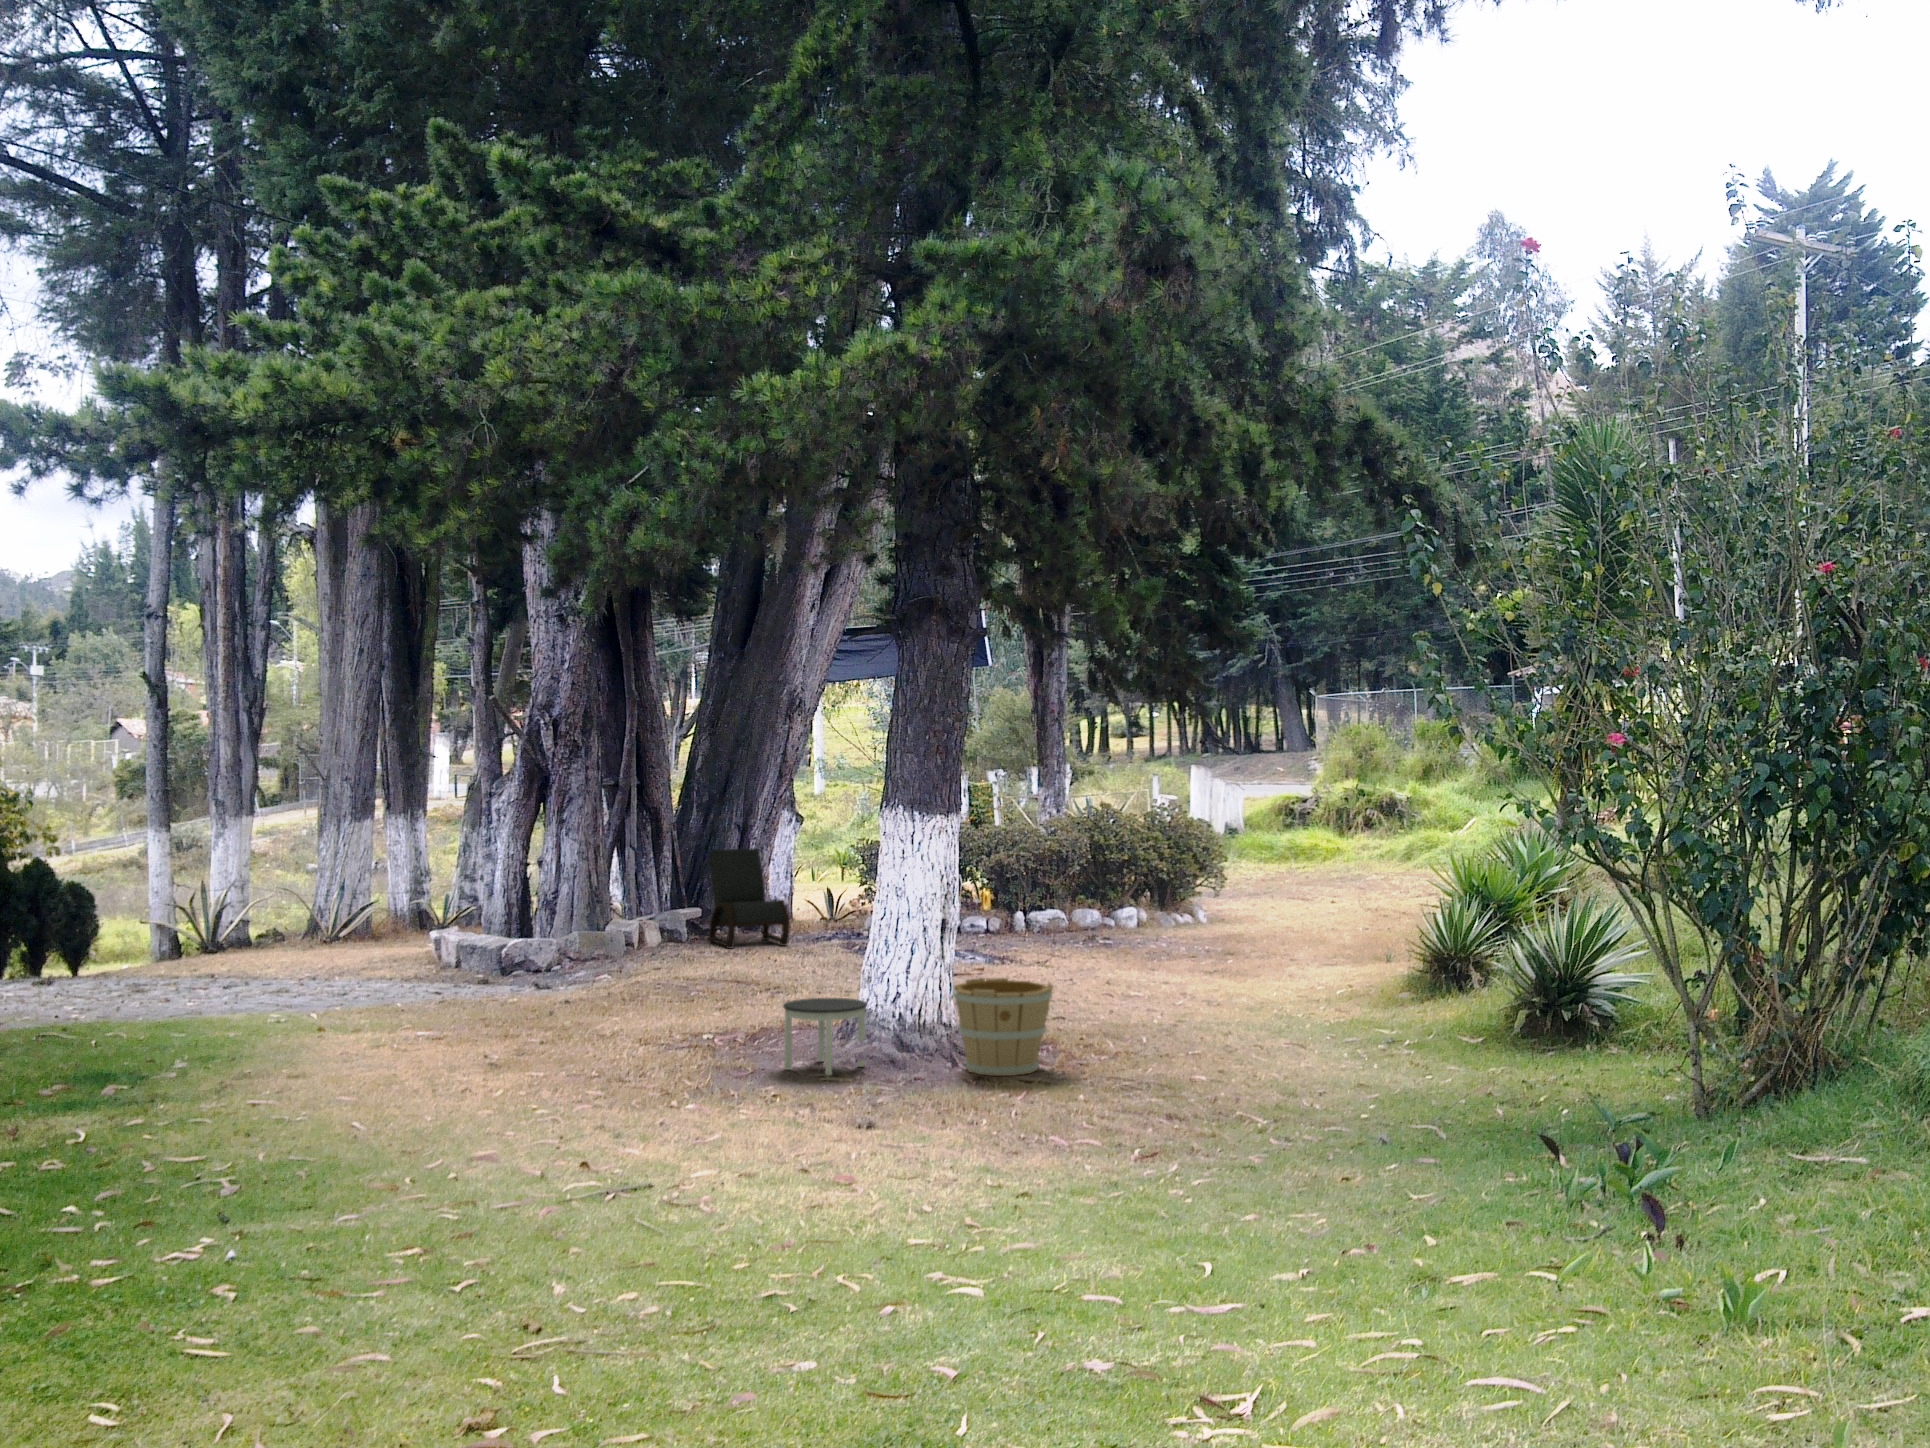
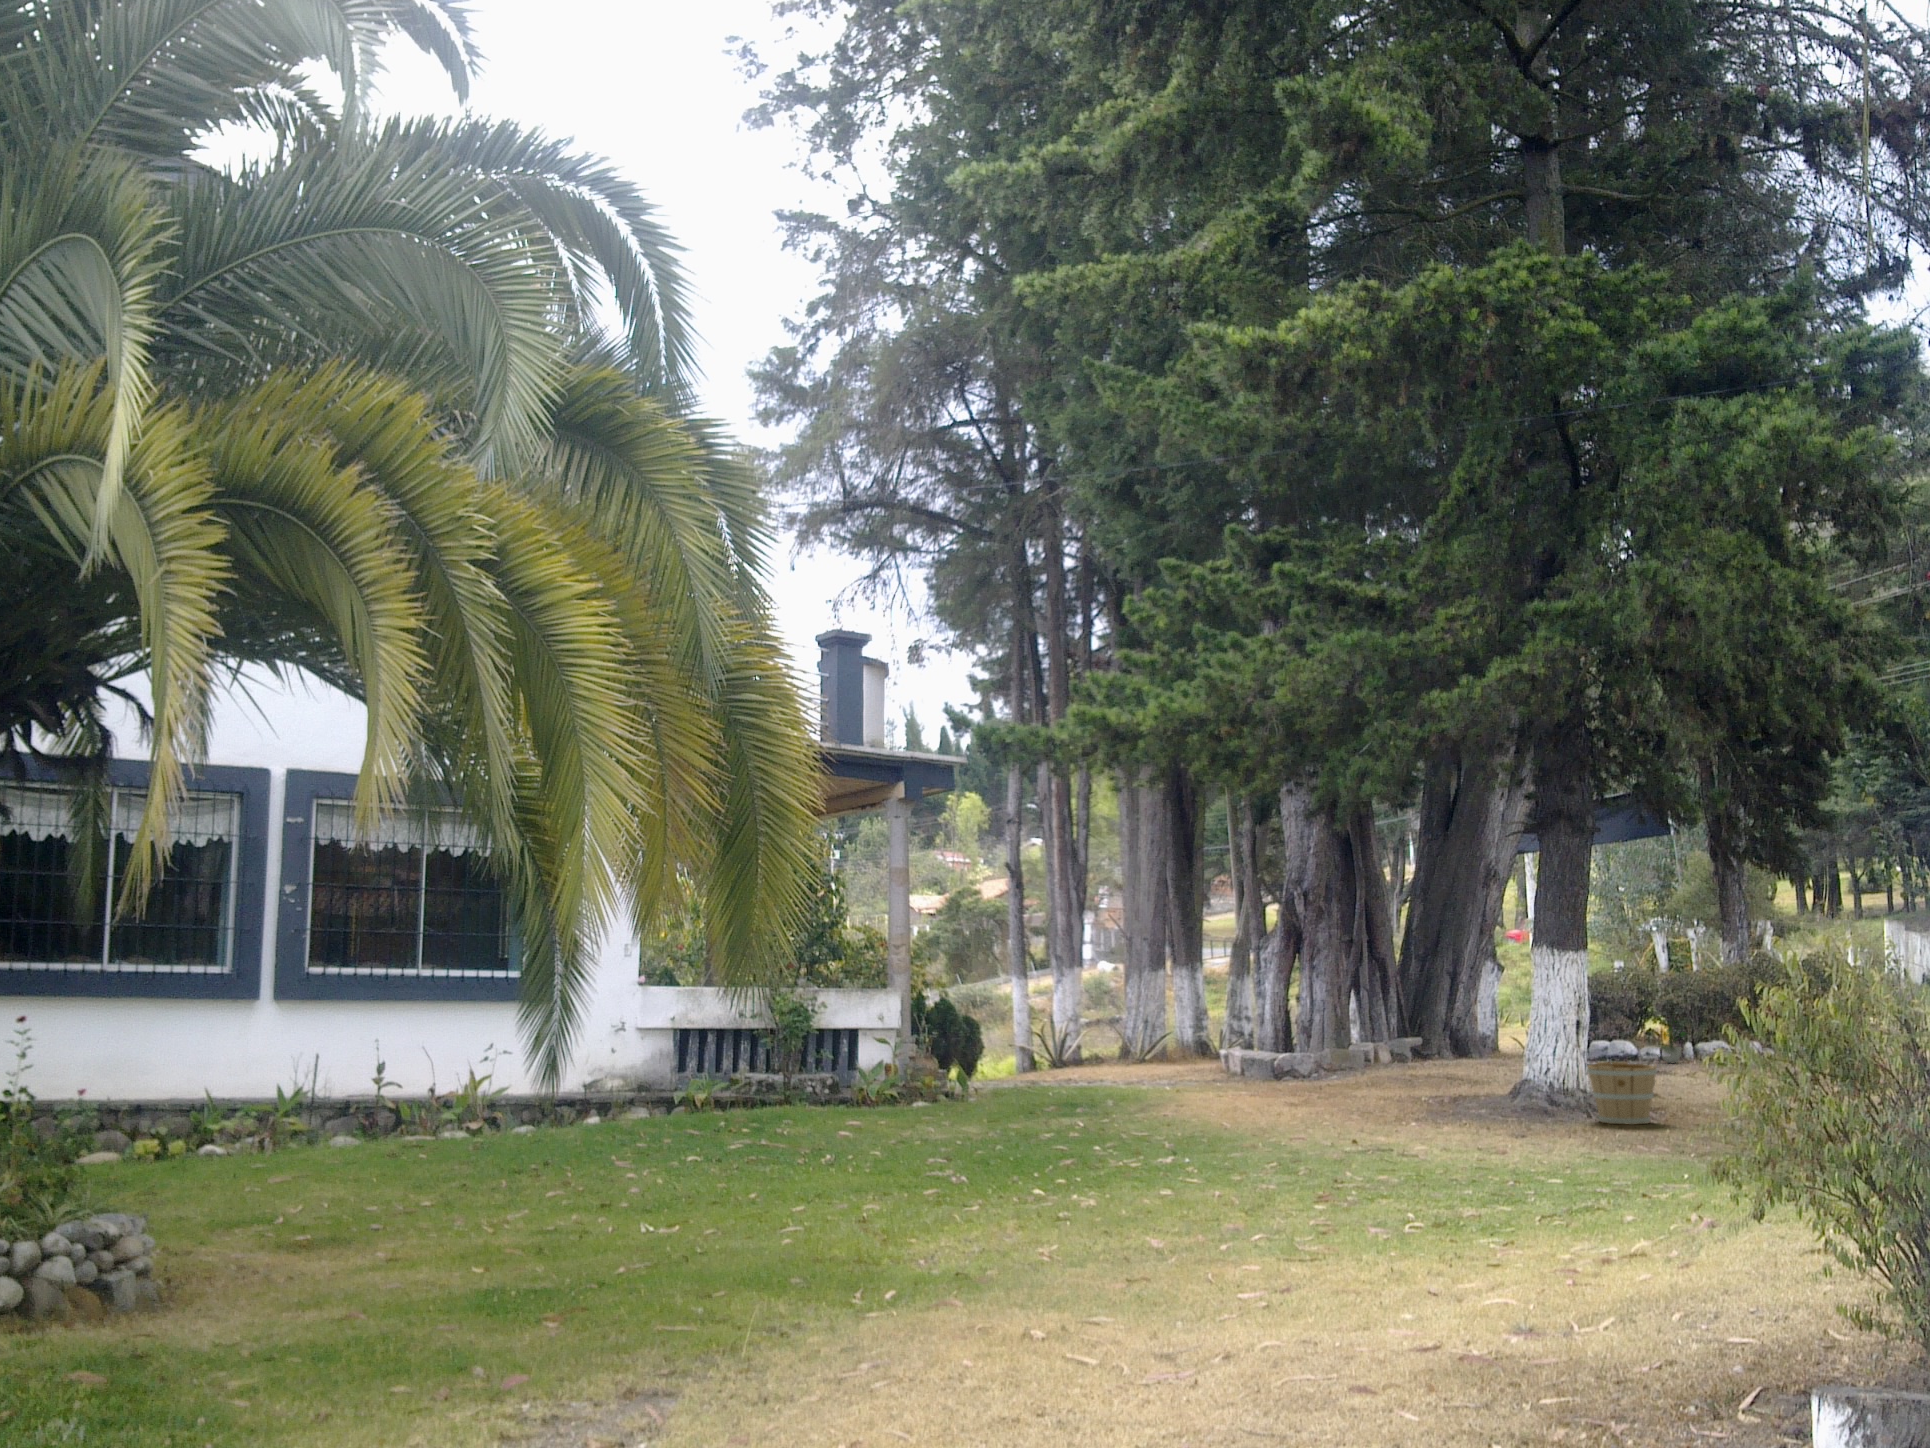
lounge chair: present [709,848,790,949] -> none [1424,989,1492,1066]
potted plant: none [980,871,1018,935] -> present [1657,1021,1685,1063]
round table: present [783,998,867,1076] -> none [1471,1073,1529,1120]

